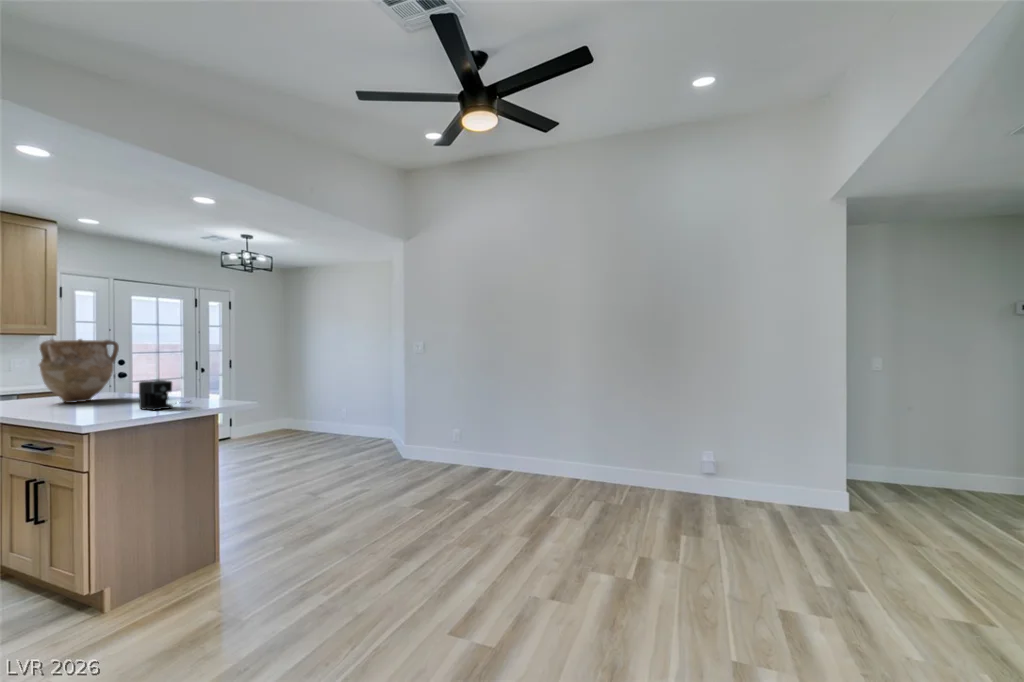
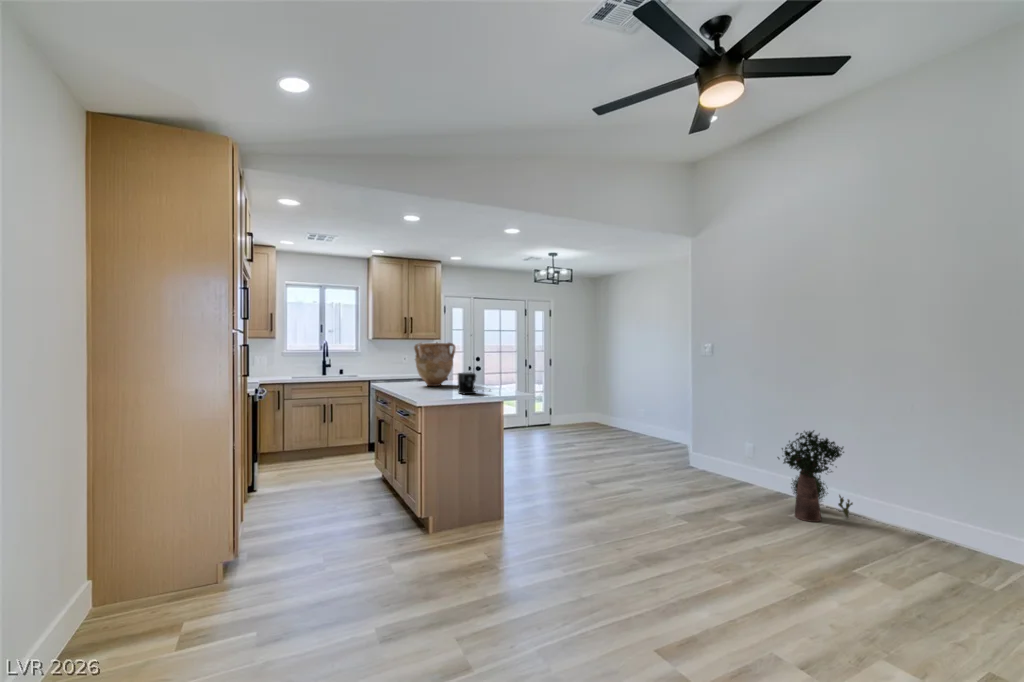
potted plant: none [487,412,535,487] -> present [778,430,853,522]

